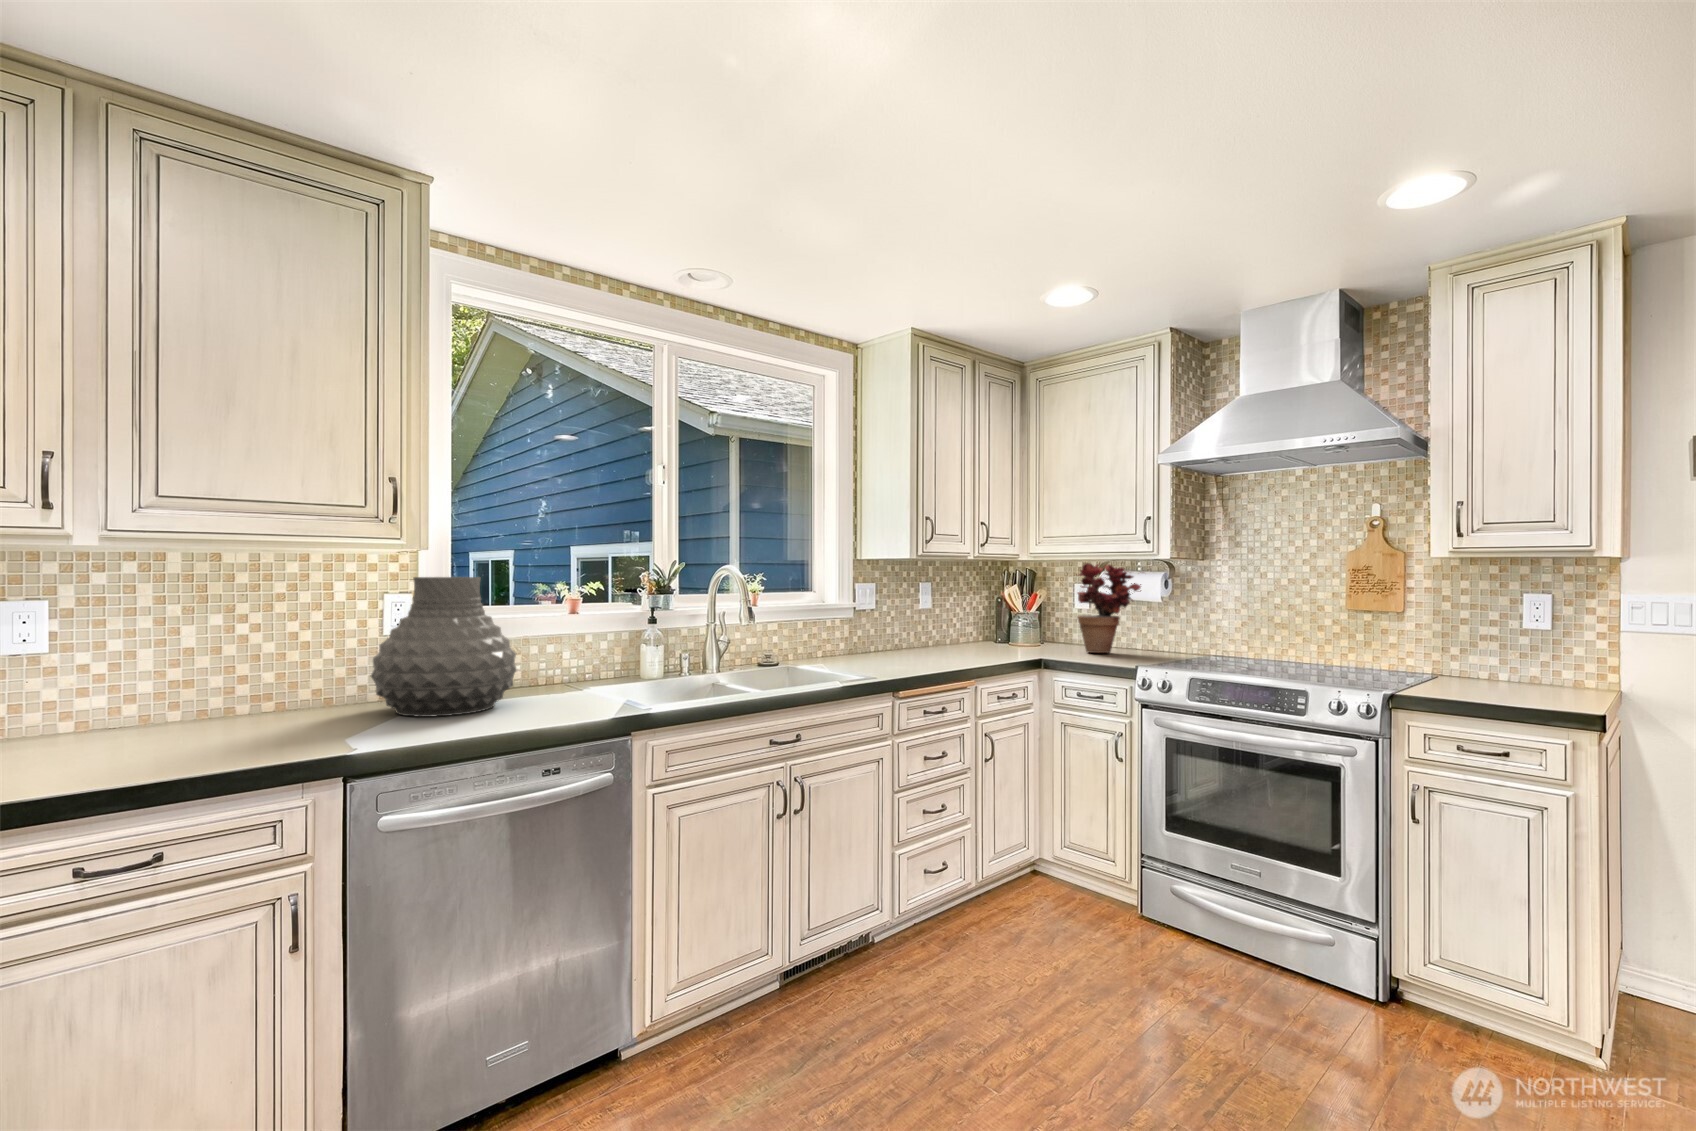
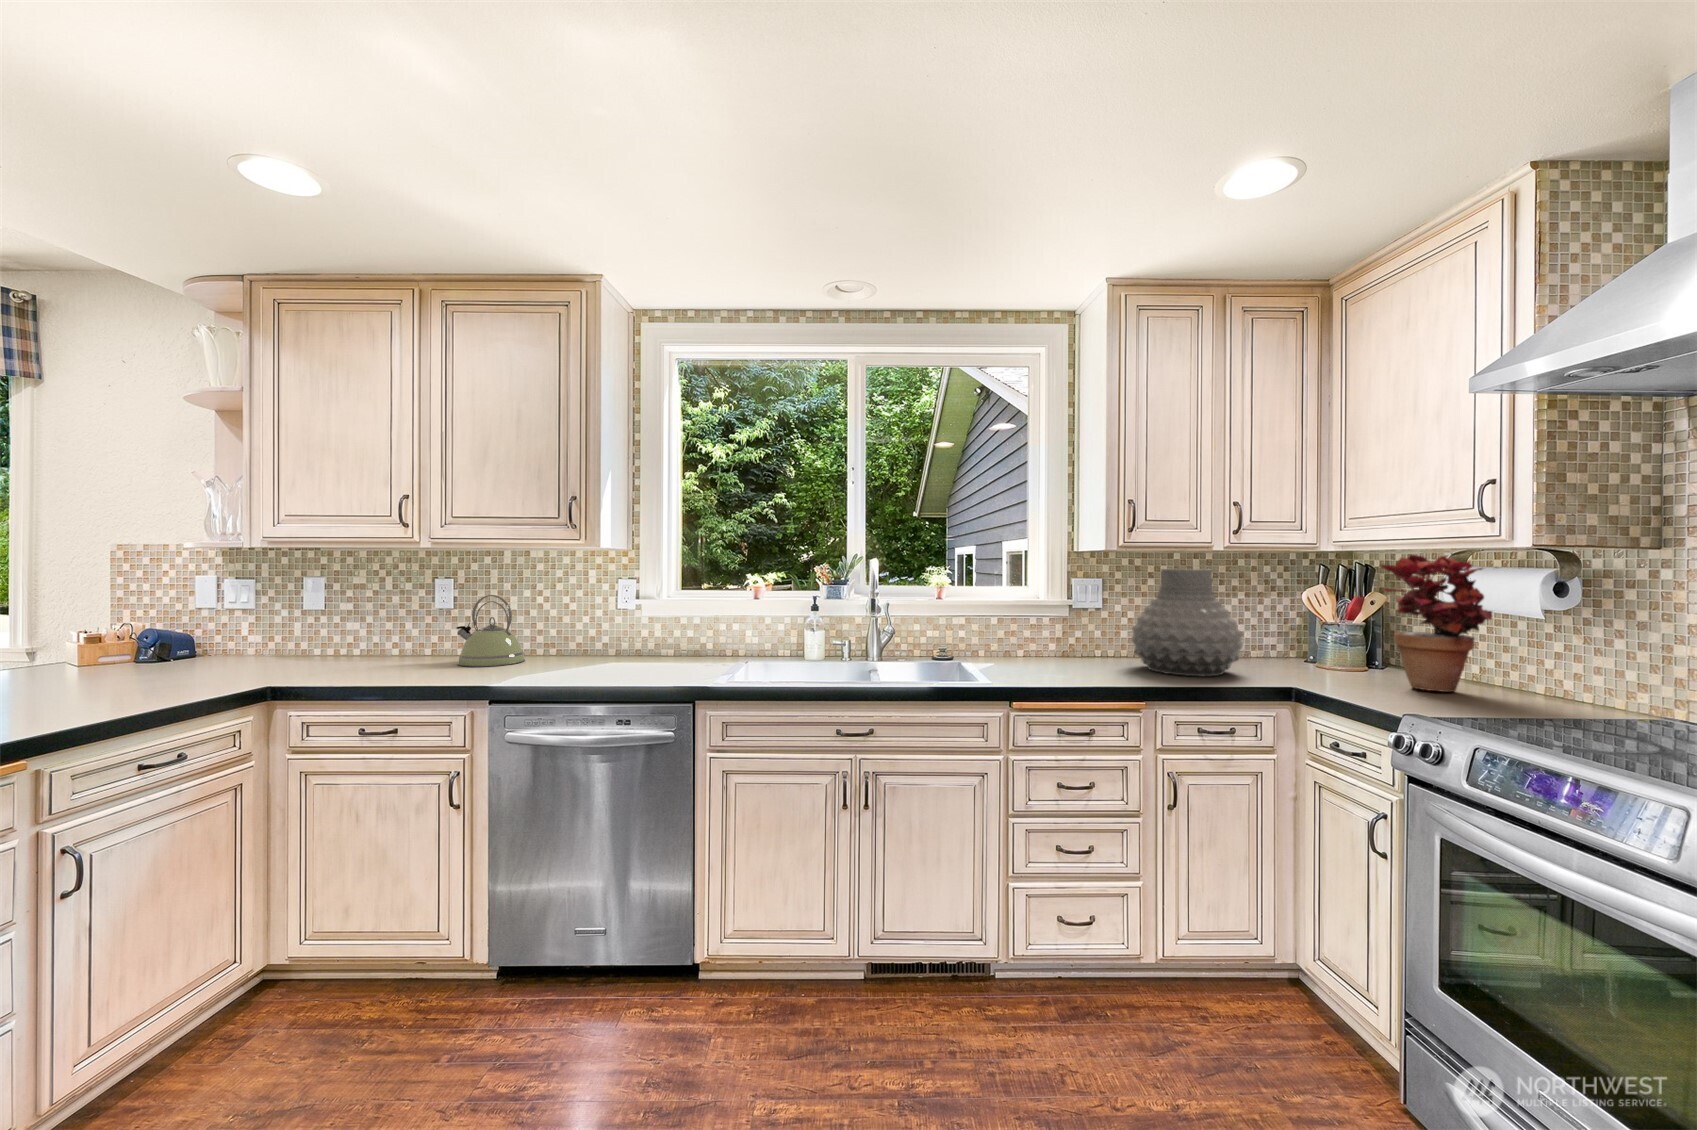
vase: present [371,577,516,717] -> present [1132,569,1243,676]
kettle: none [115,623,259,744] -> present [456,595,525,667]

